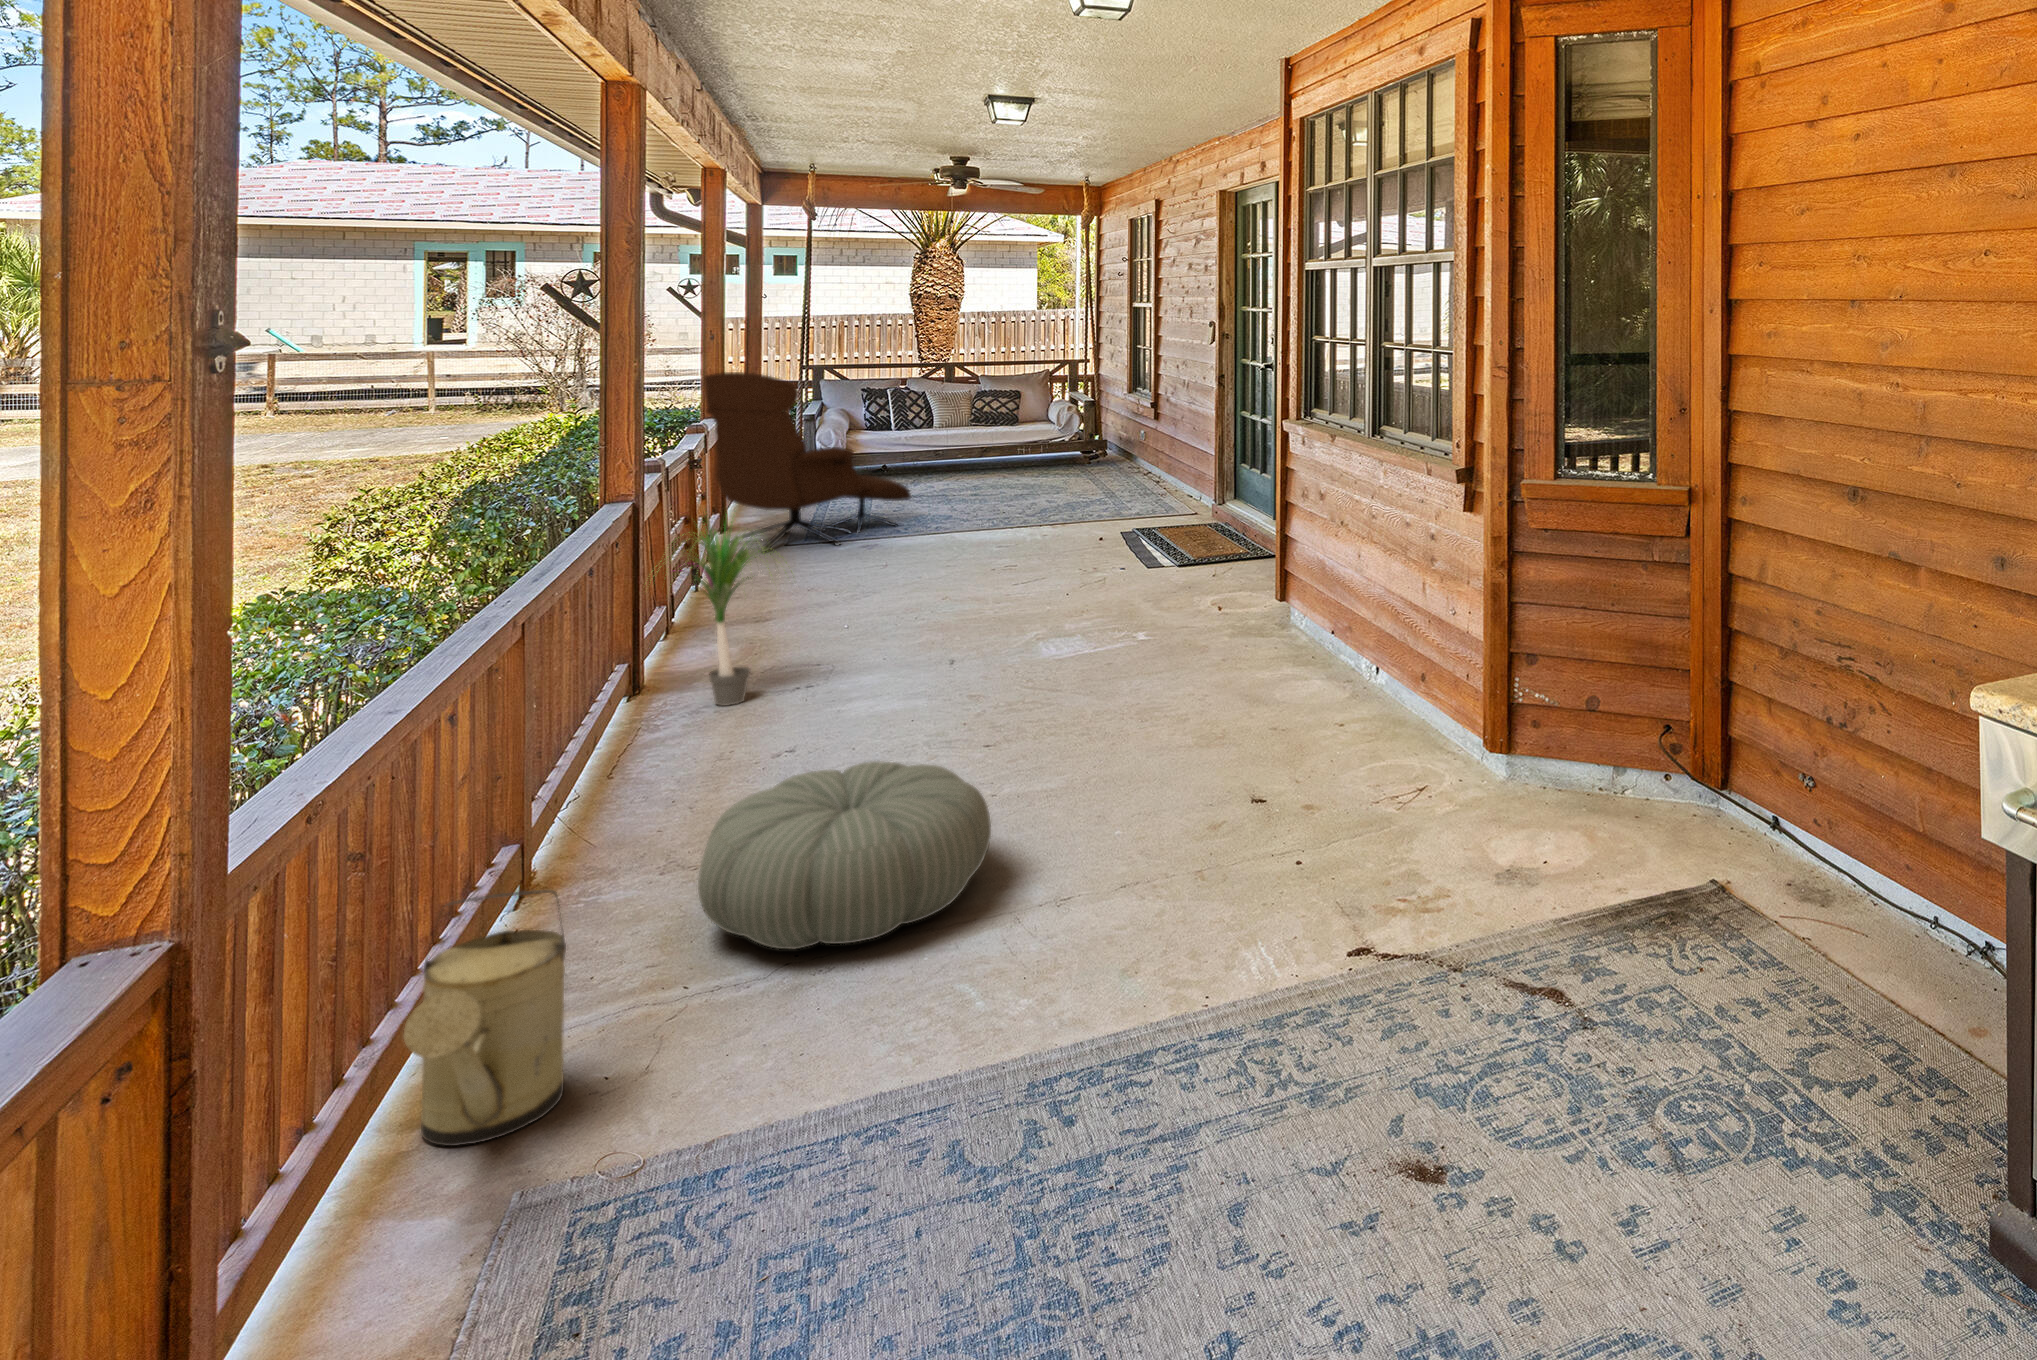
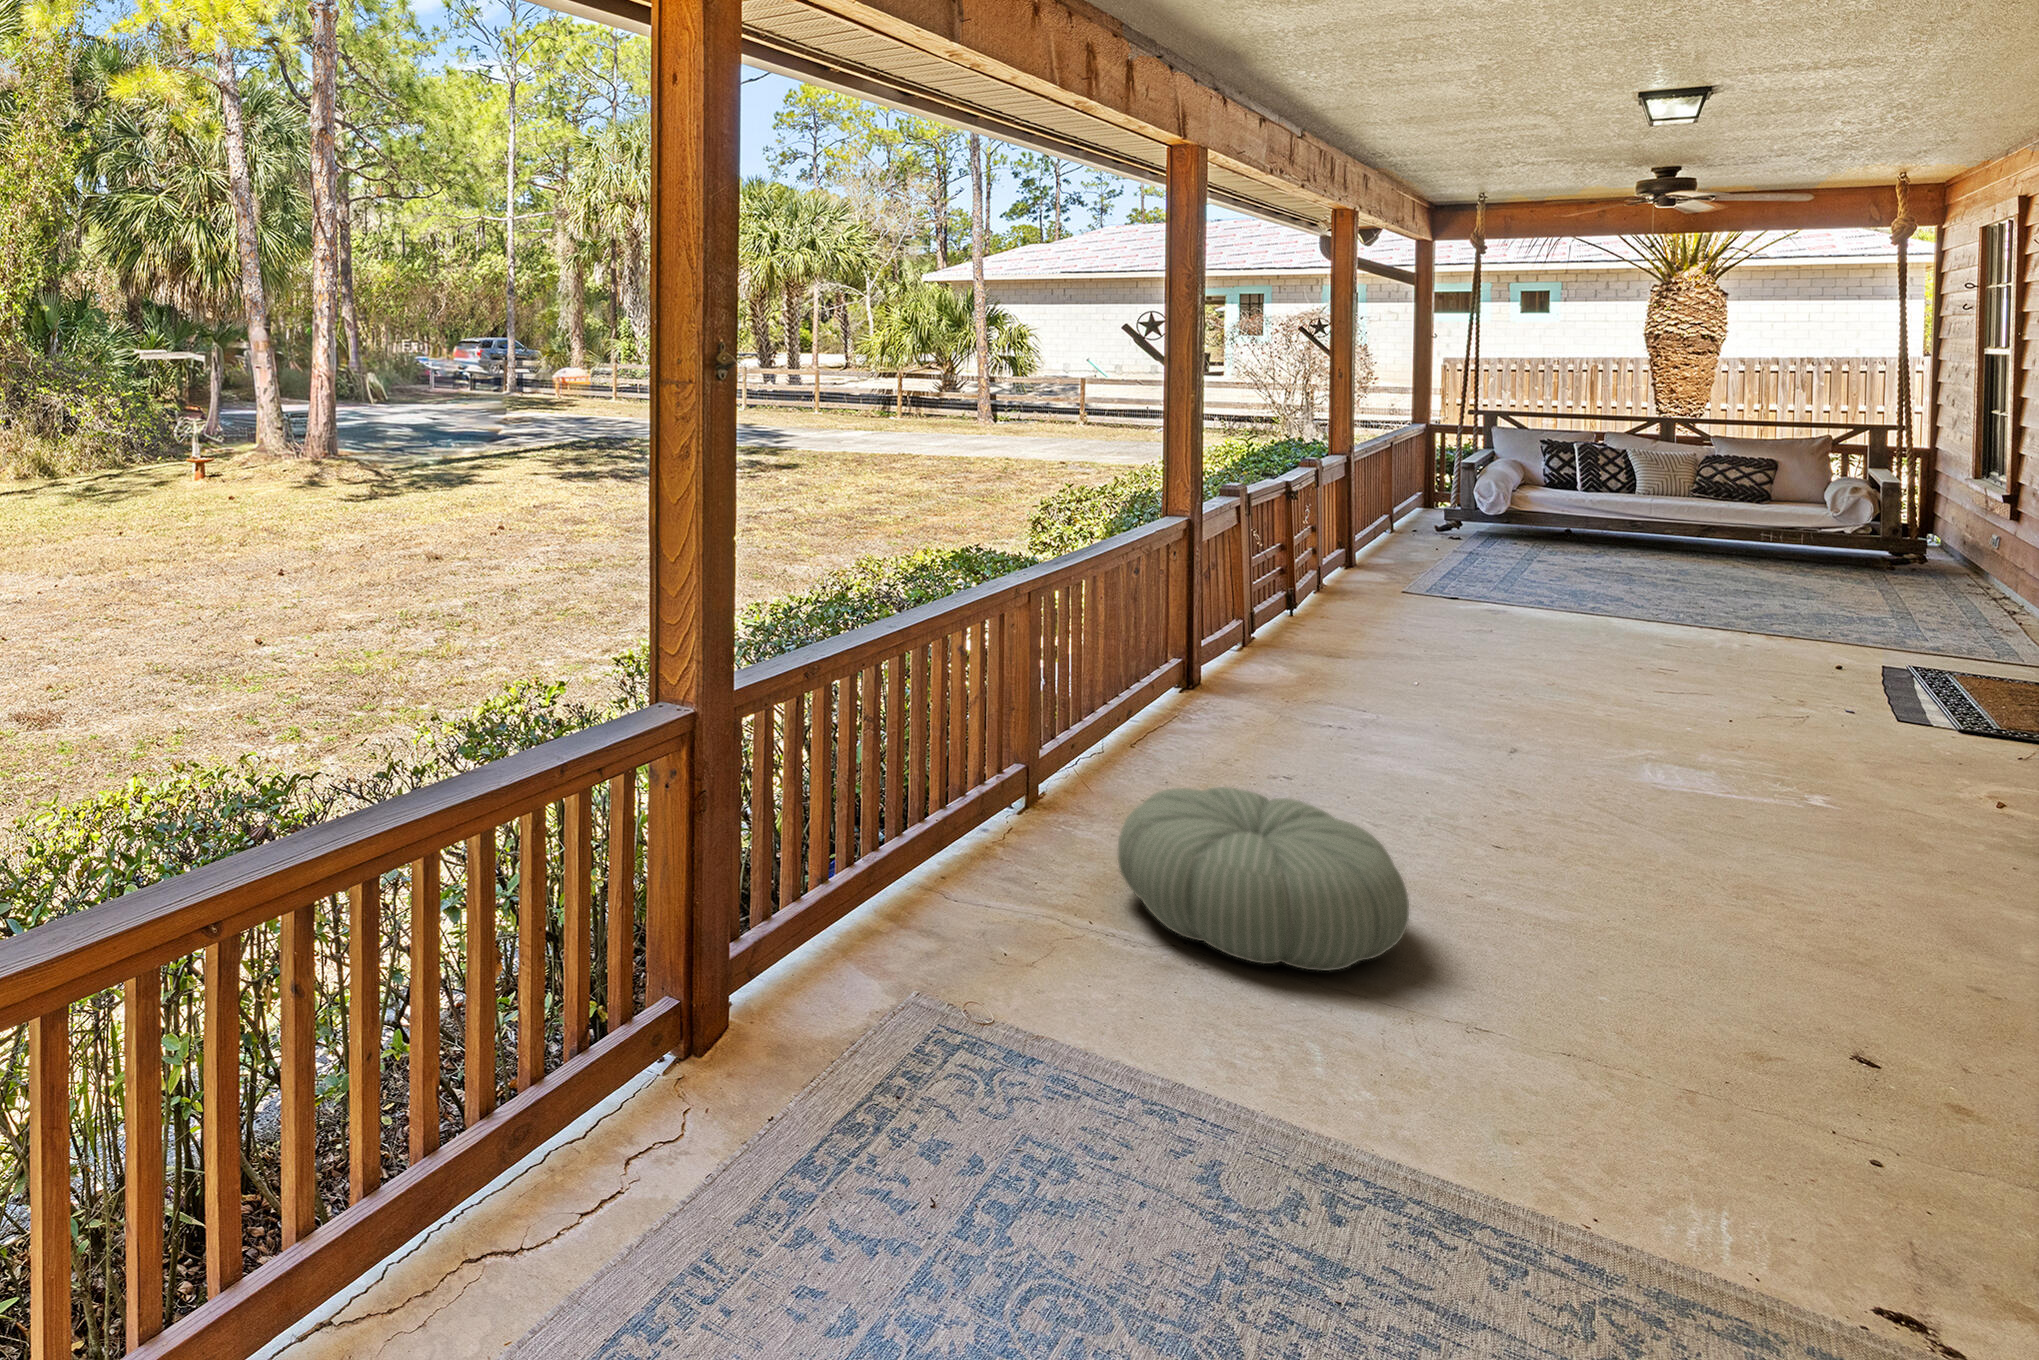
lounge chair: present [704,372,911,550] -> none [1322,412,1560,604]
potted plant: present [657,516,792,706] -> none [1183,528,1327,723]
watering can: present [403,890,566,1146] -> none [864,772,984,955]

